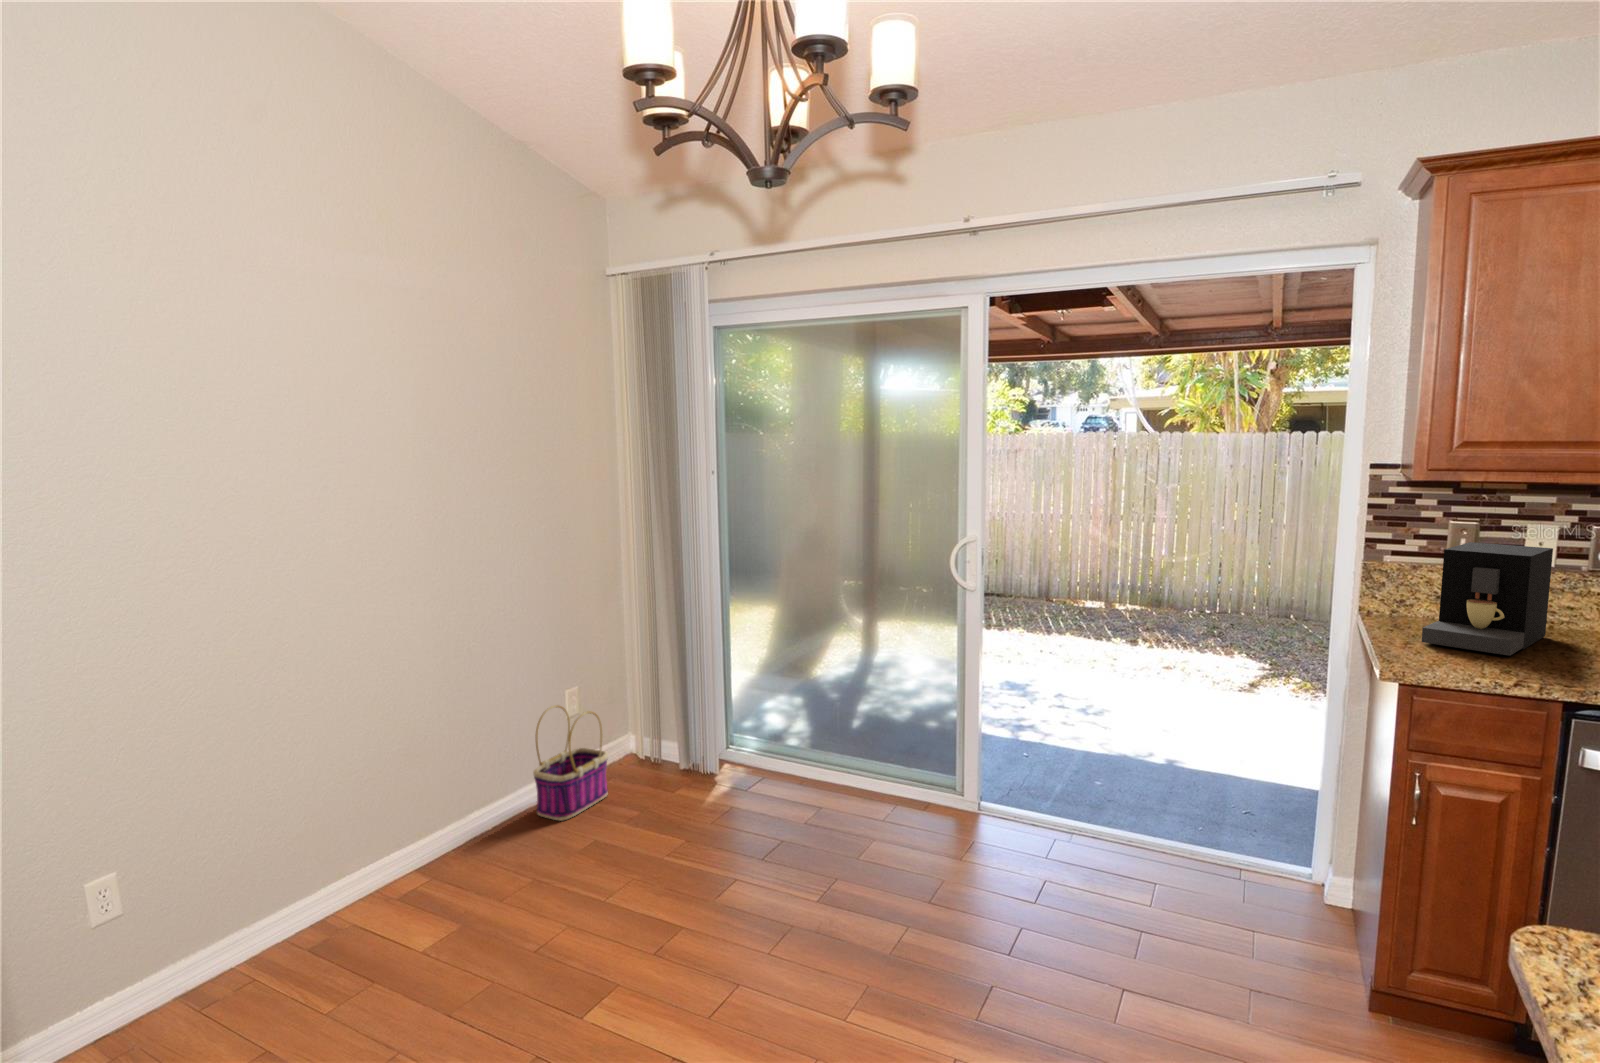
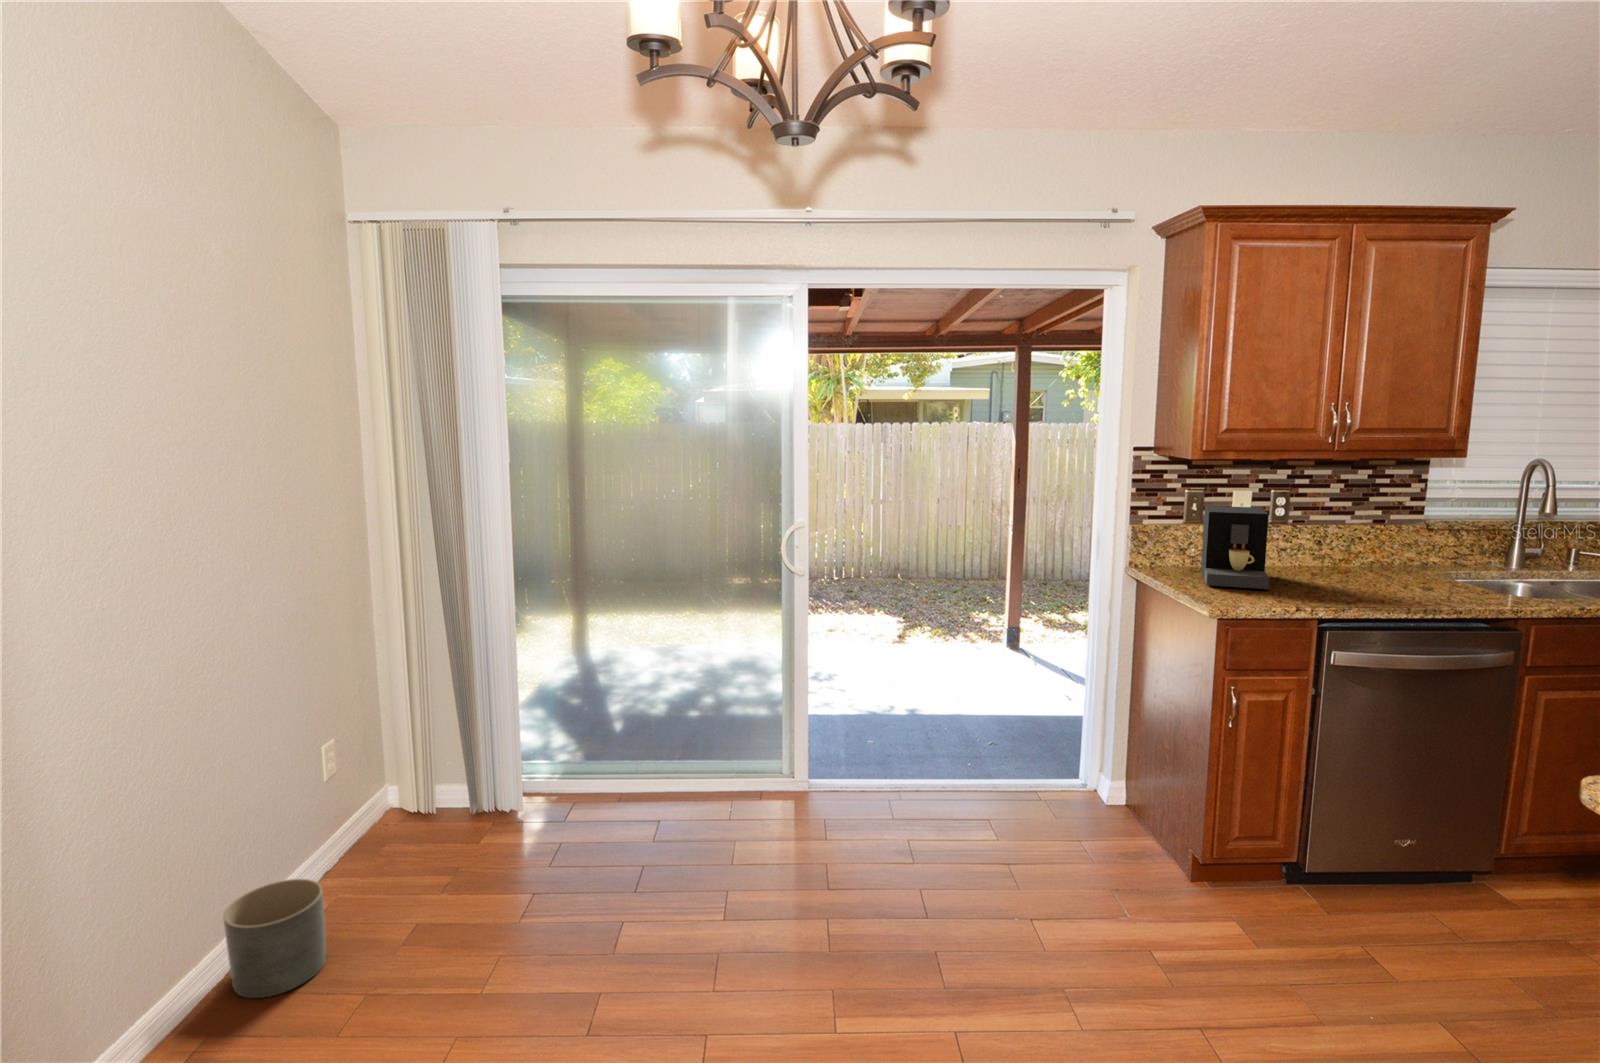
basket: present [533,705,608,821] -> none [295,767,392,916]
planter: none [467,781,533,860] -> present [223,879,326,998]

